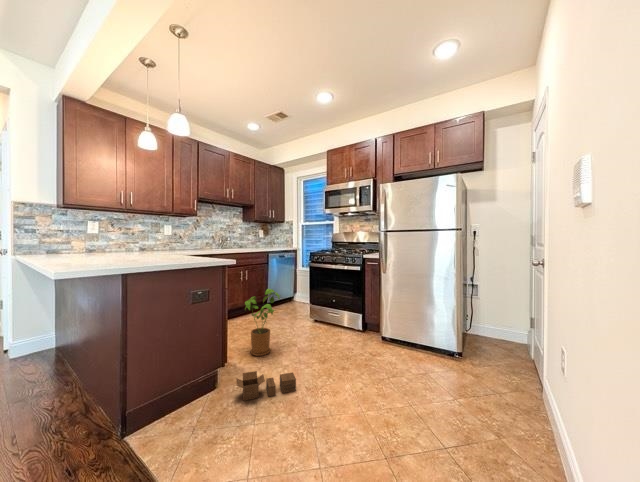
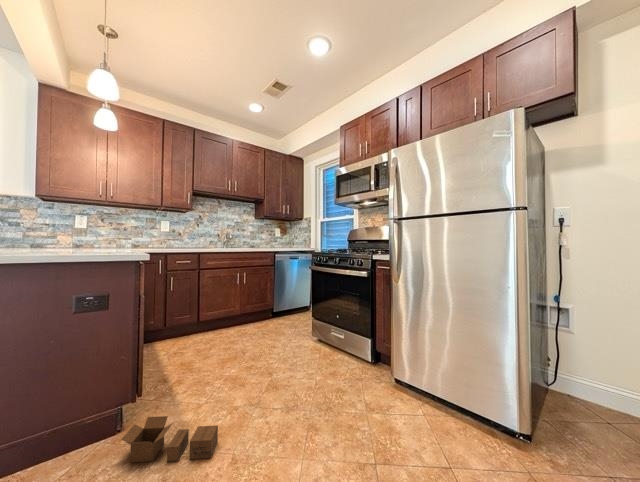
house plant: present [245,289,280,356] -> none [202,297,252,384]

